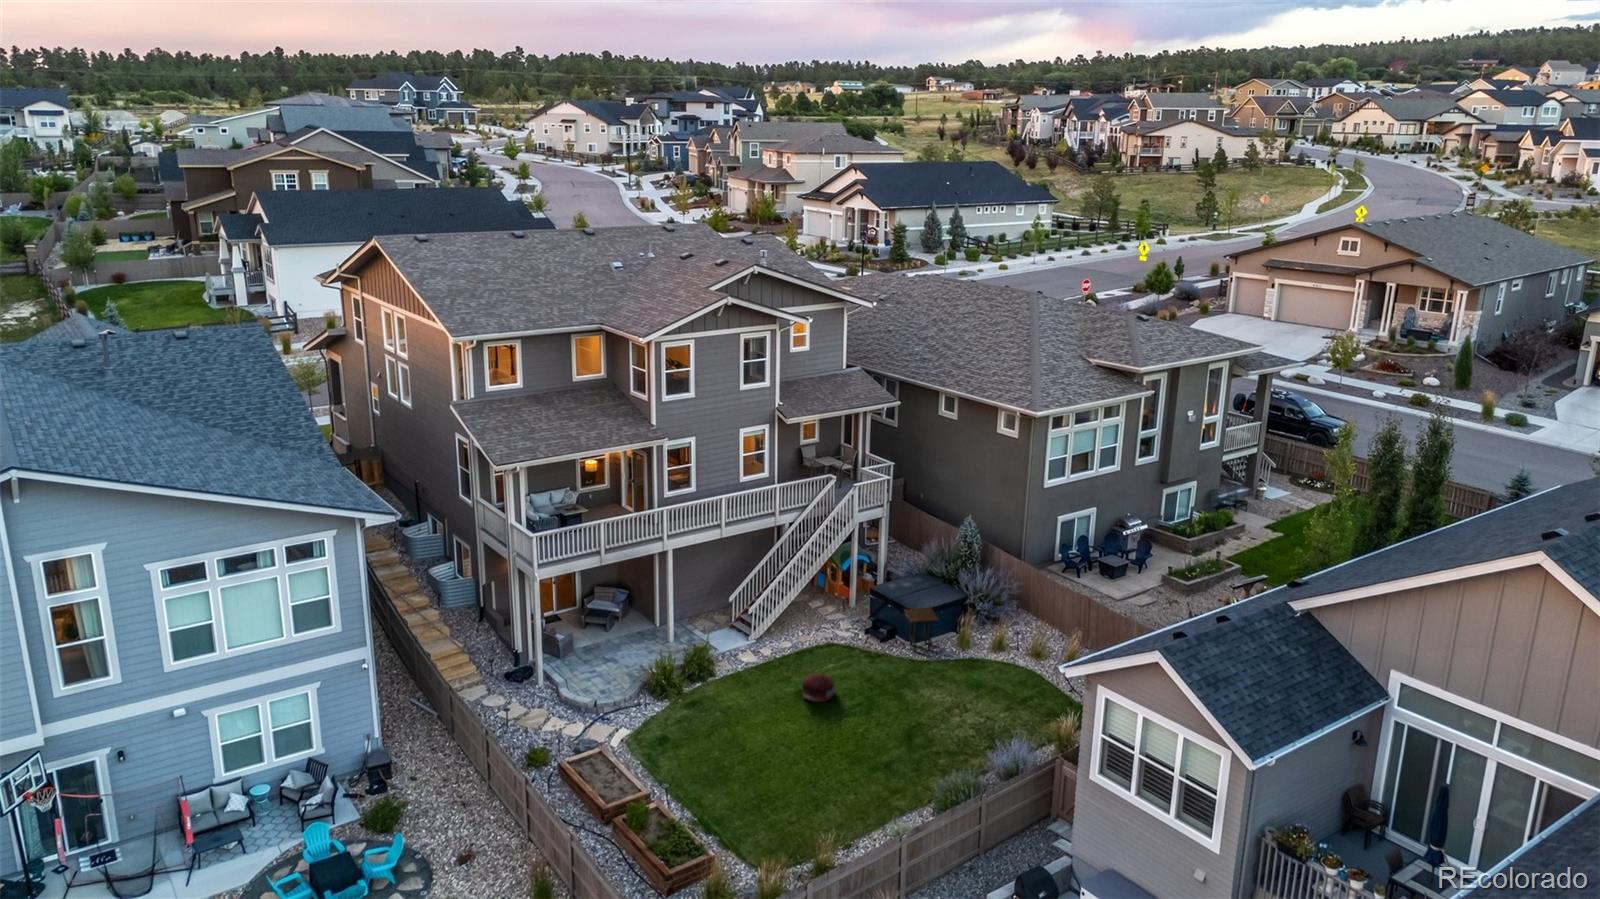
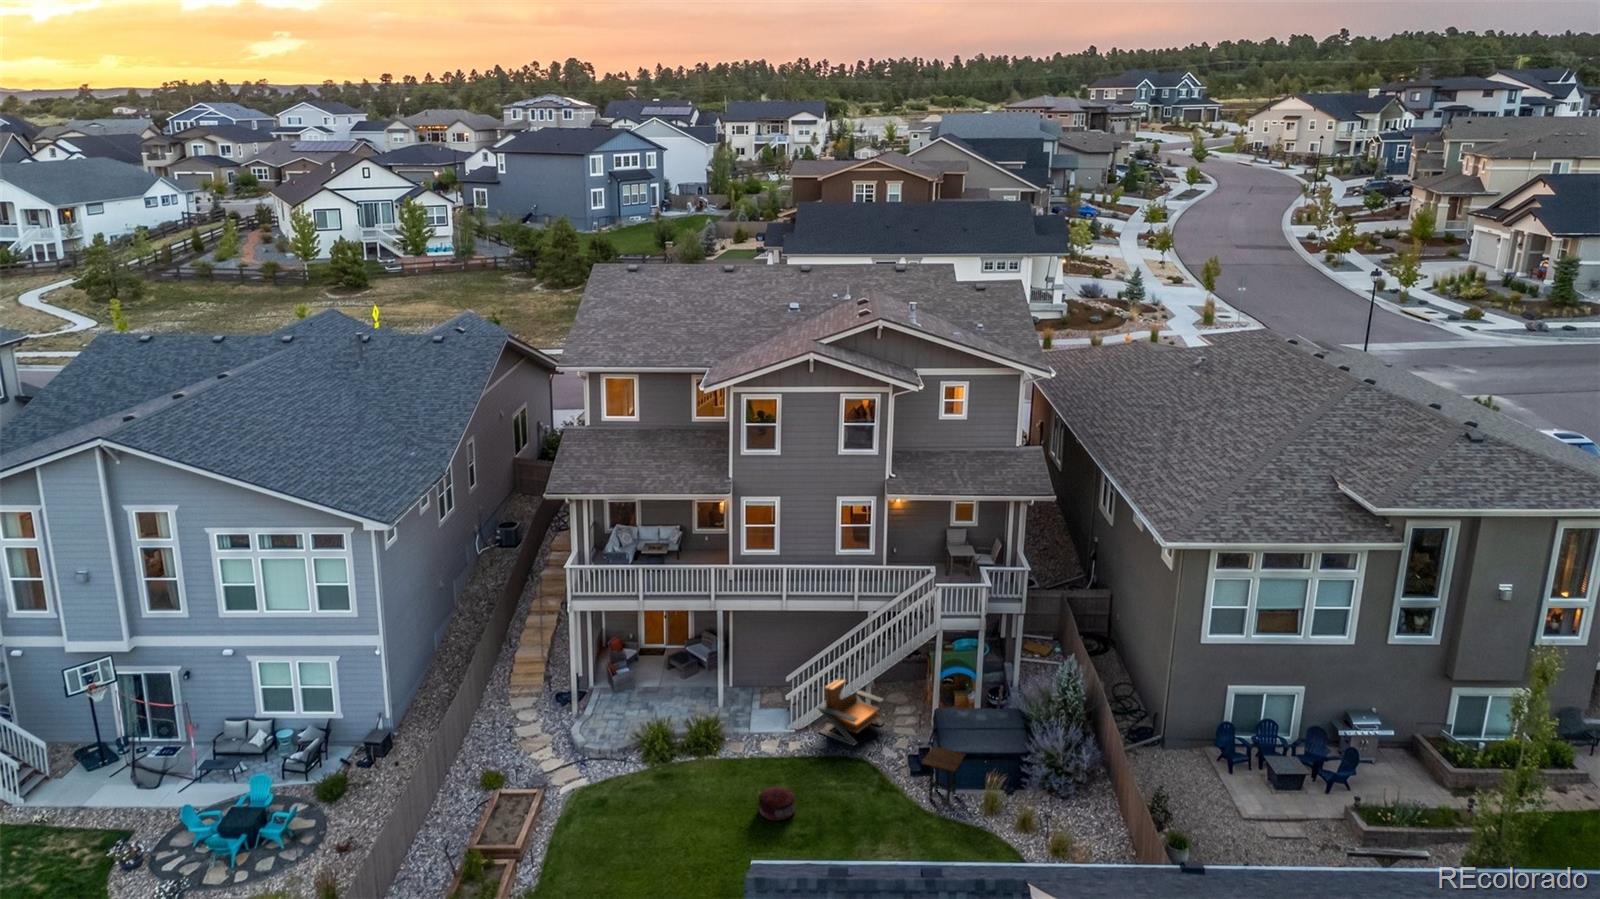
lounge chair: none [776,579,818,637] -> present [818,680,884,746]

